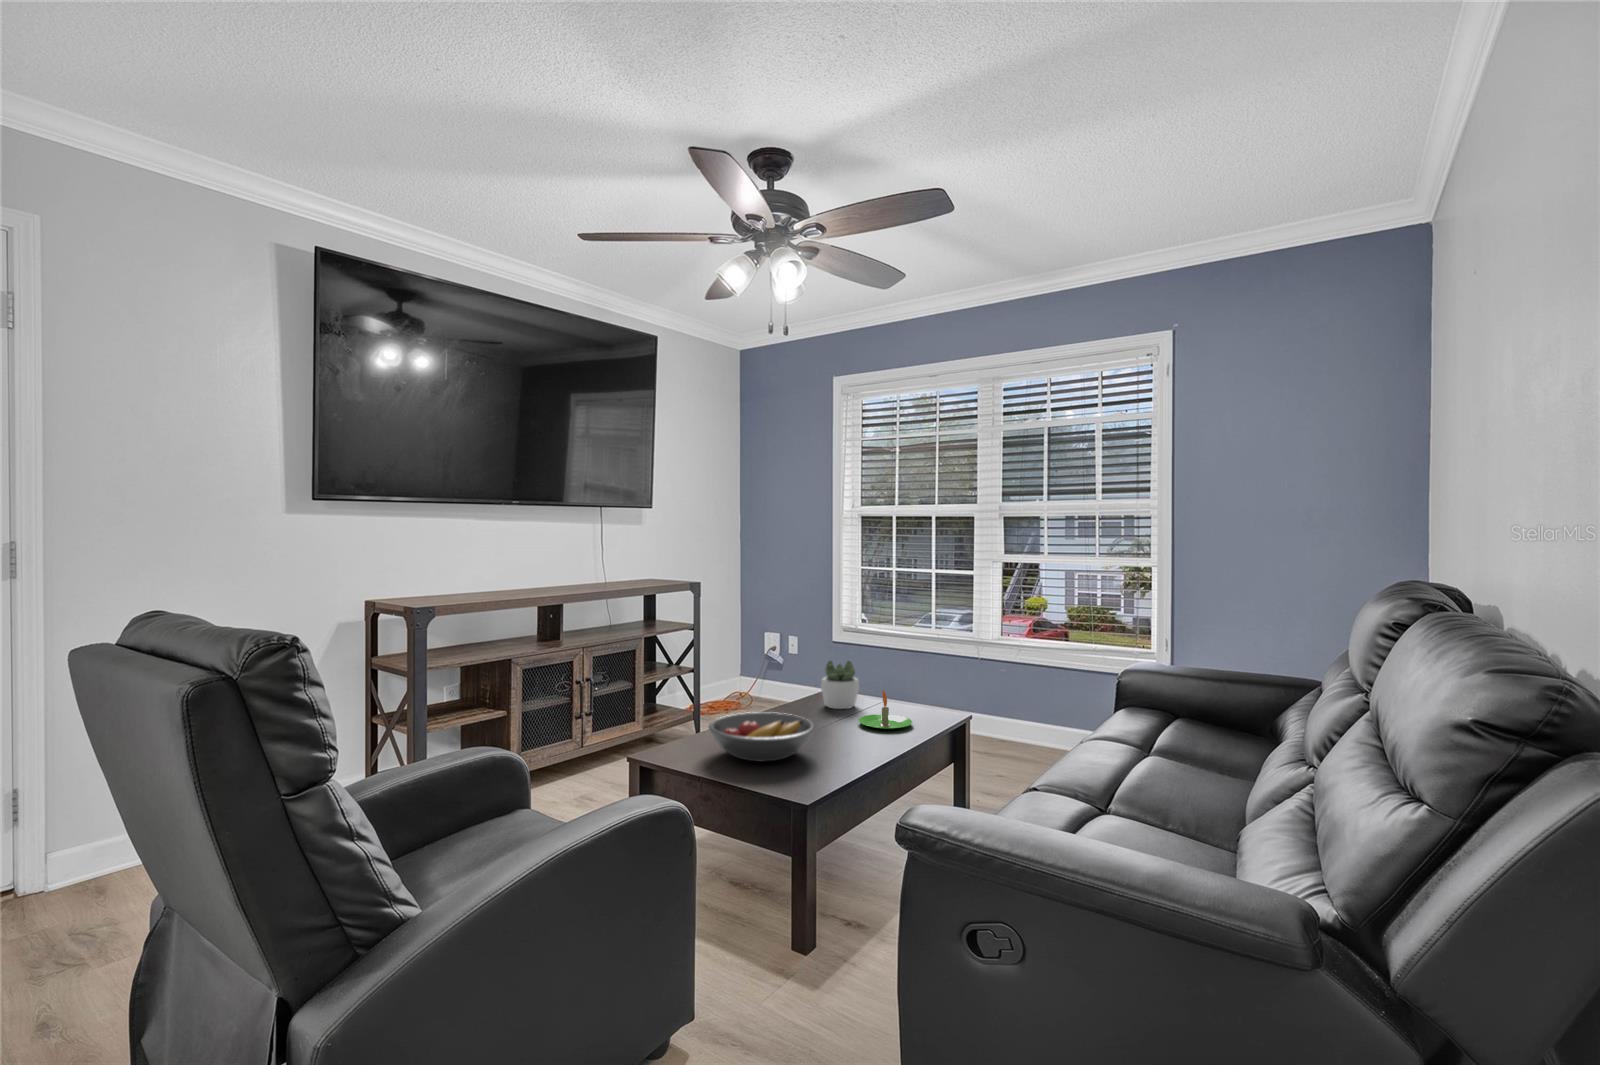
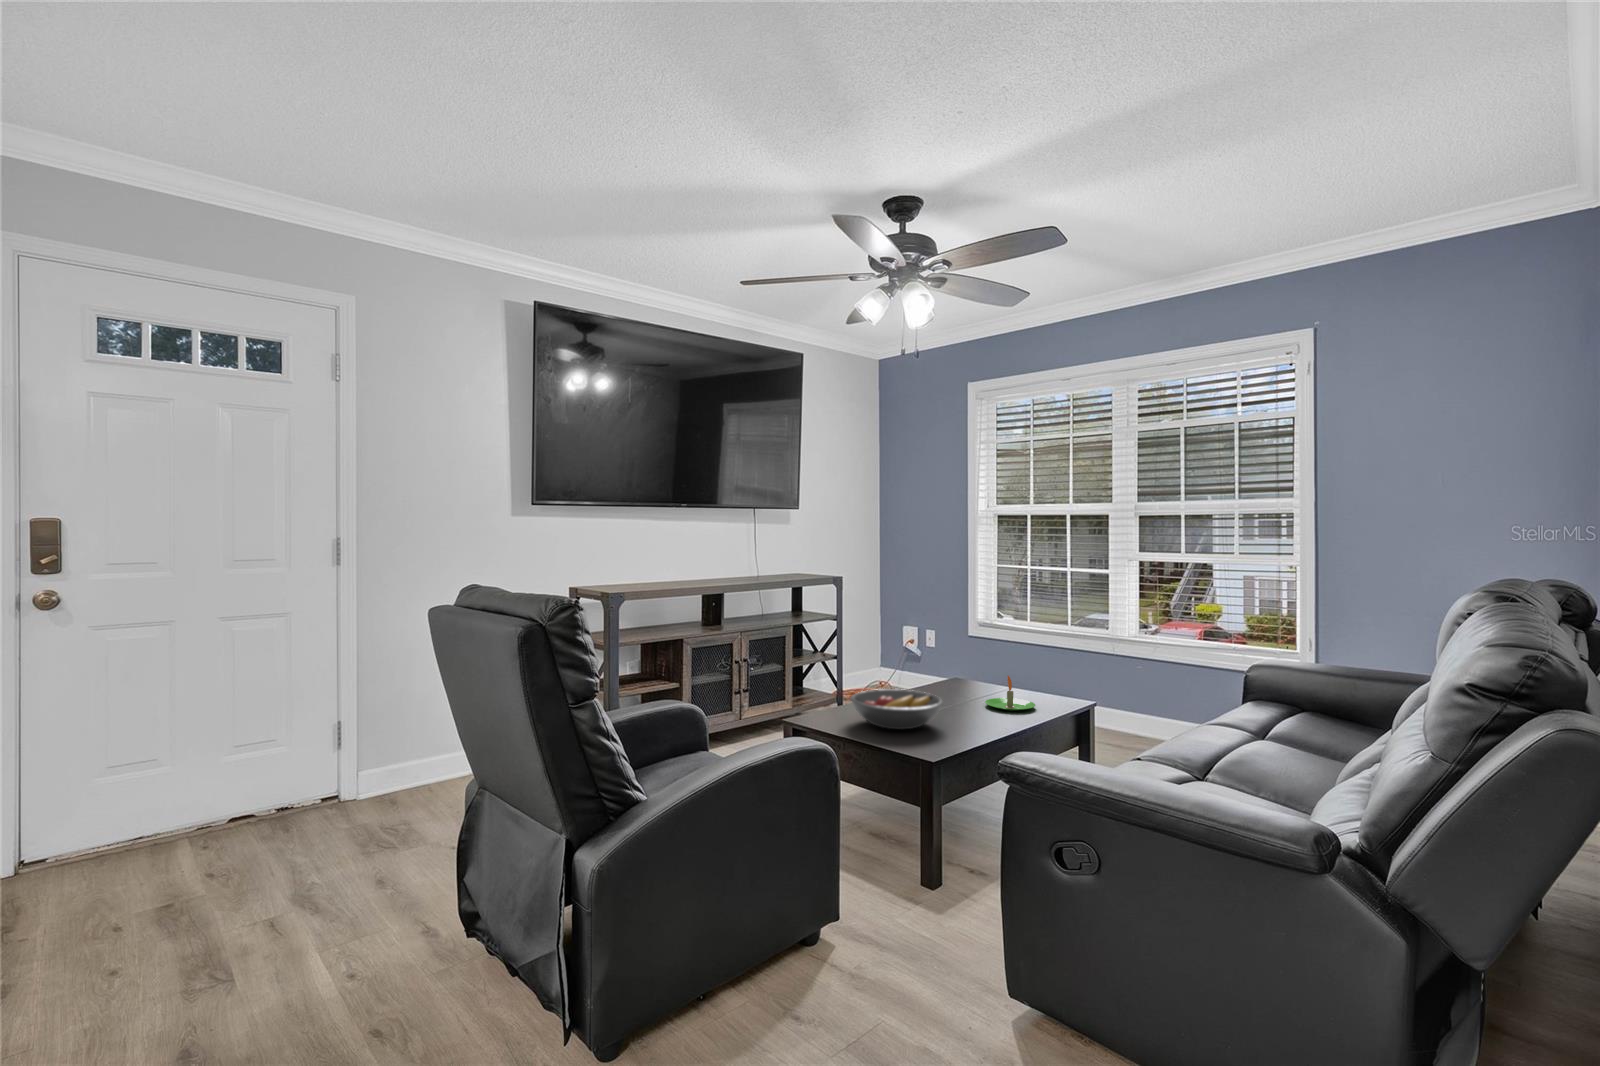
succulent plant: present [821,661,859,709] -> none [952,649,988,693]

